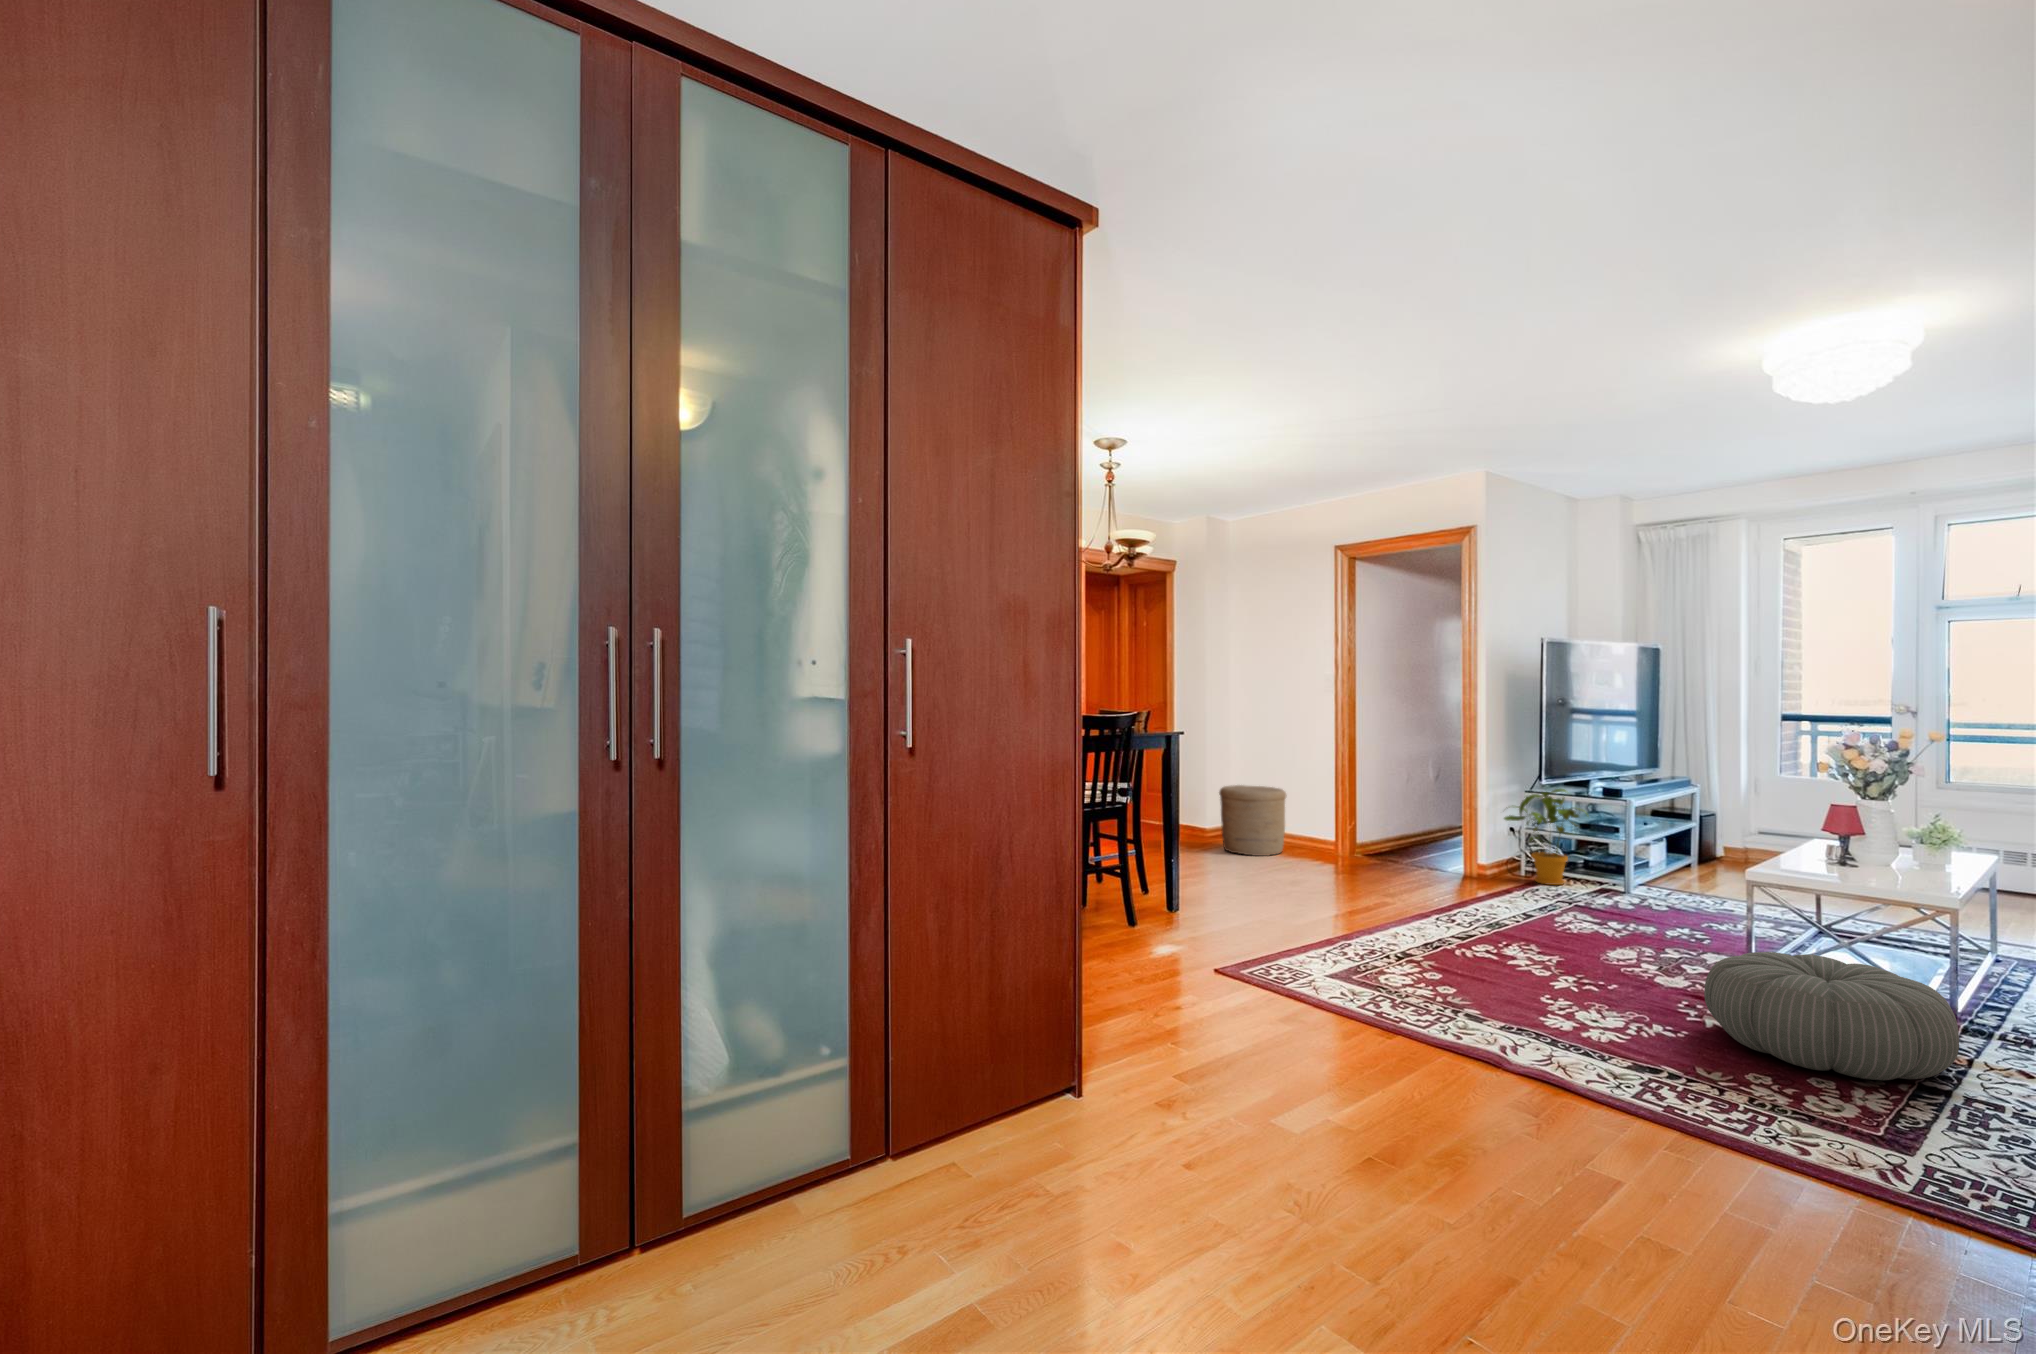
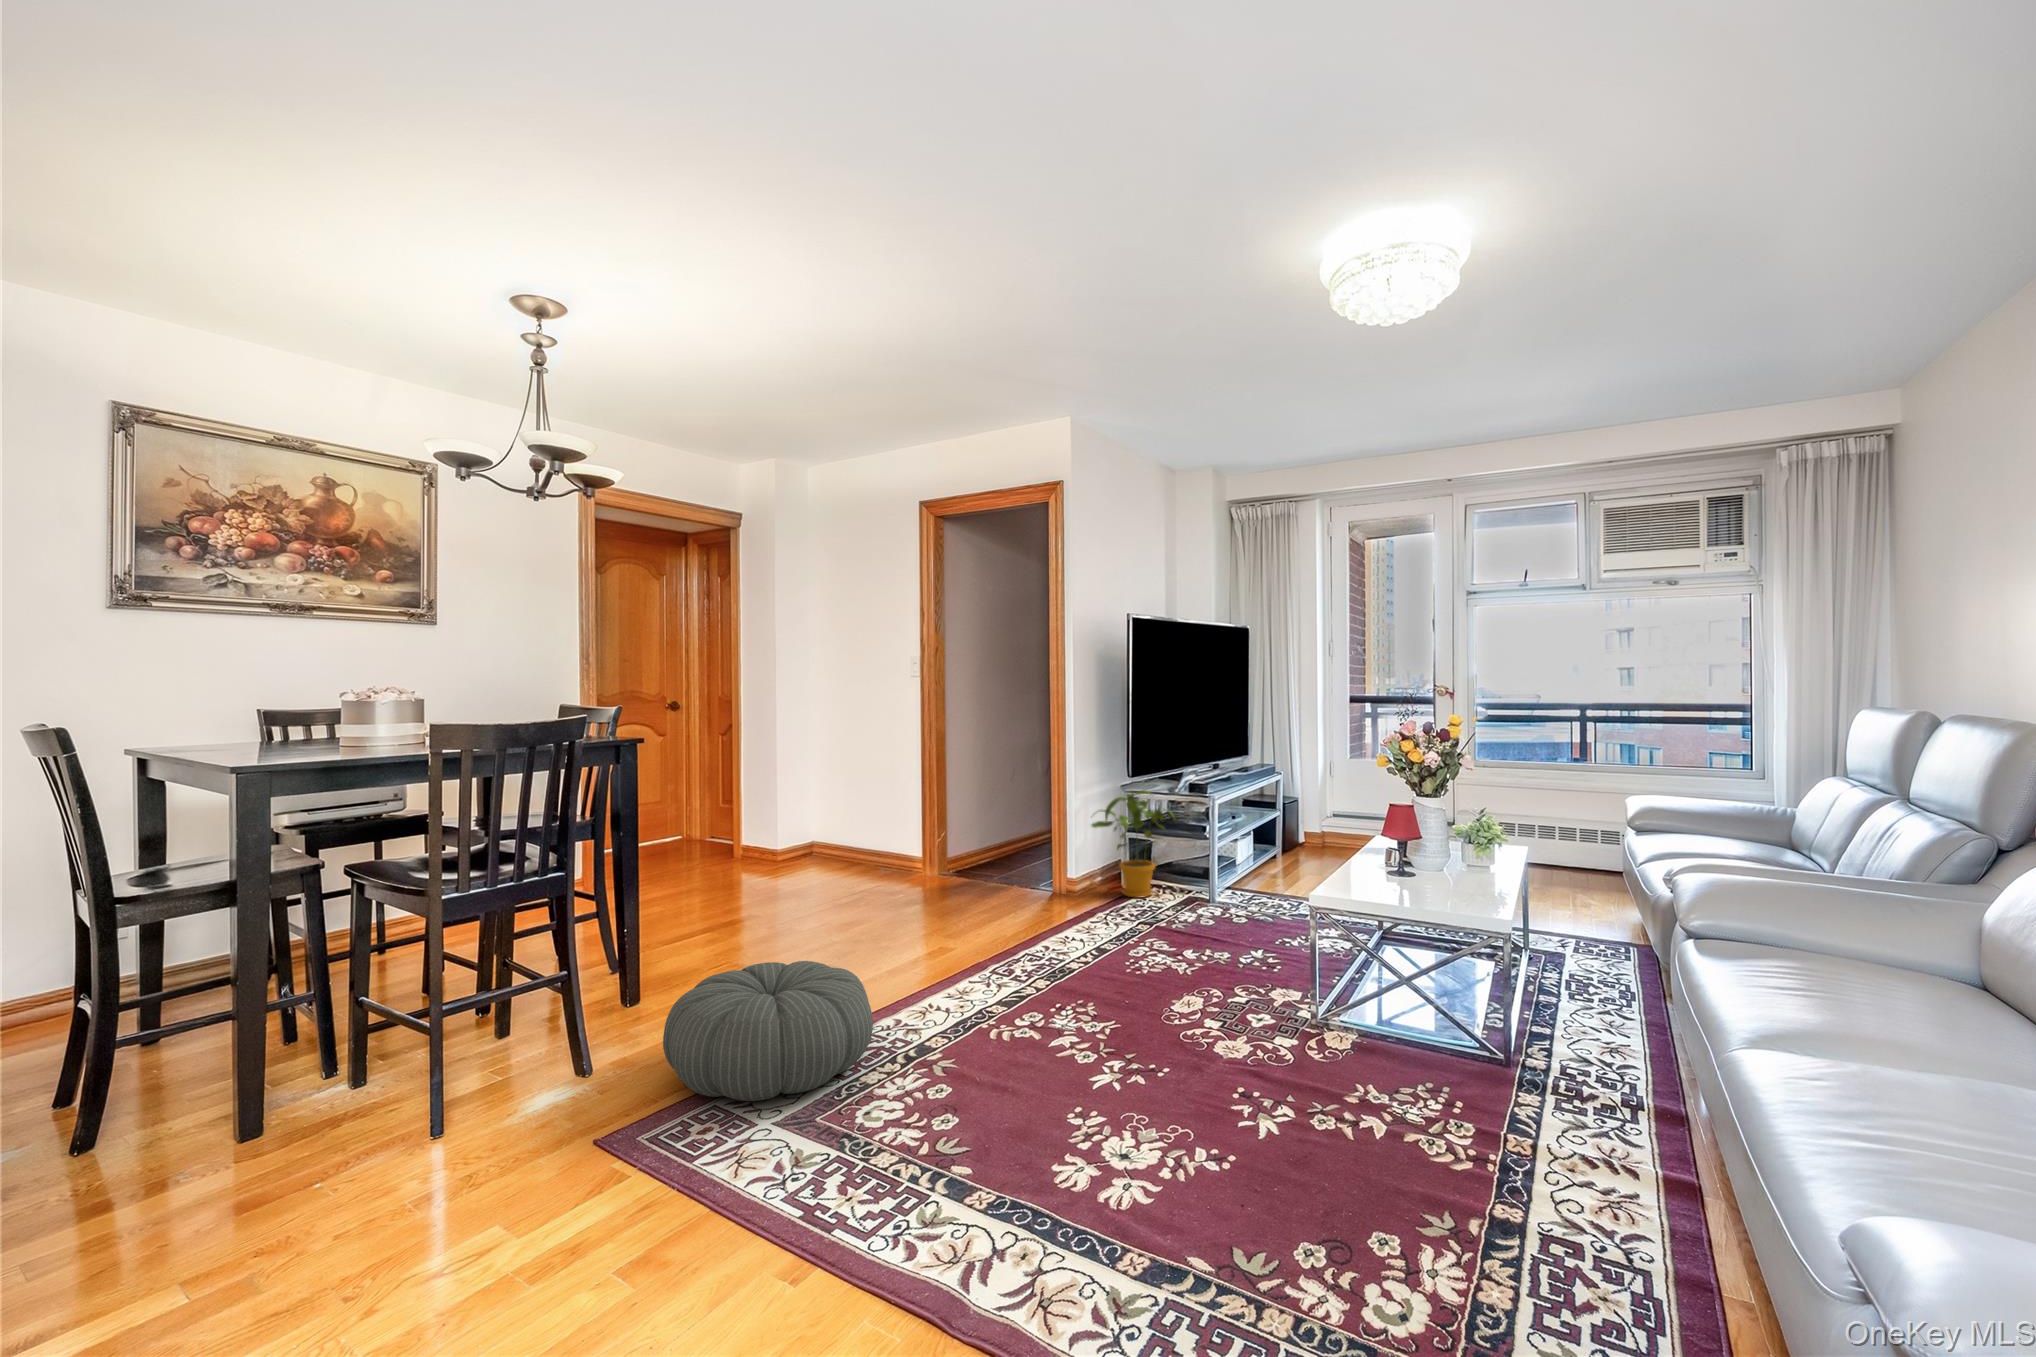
woven basket: present [1219,785,1287,856] -> none [788,800,869,887]
pouf: present [1704,952,1959,1080] -> present [663,961,873,1101]

